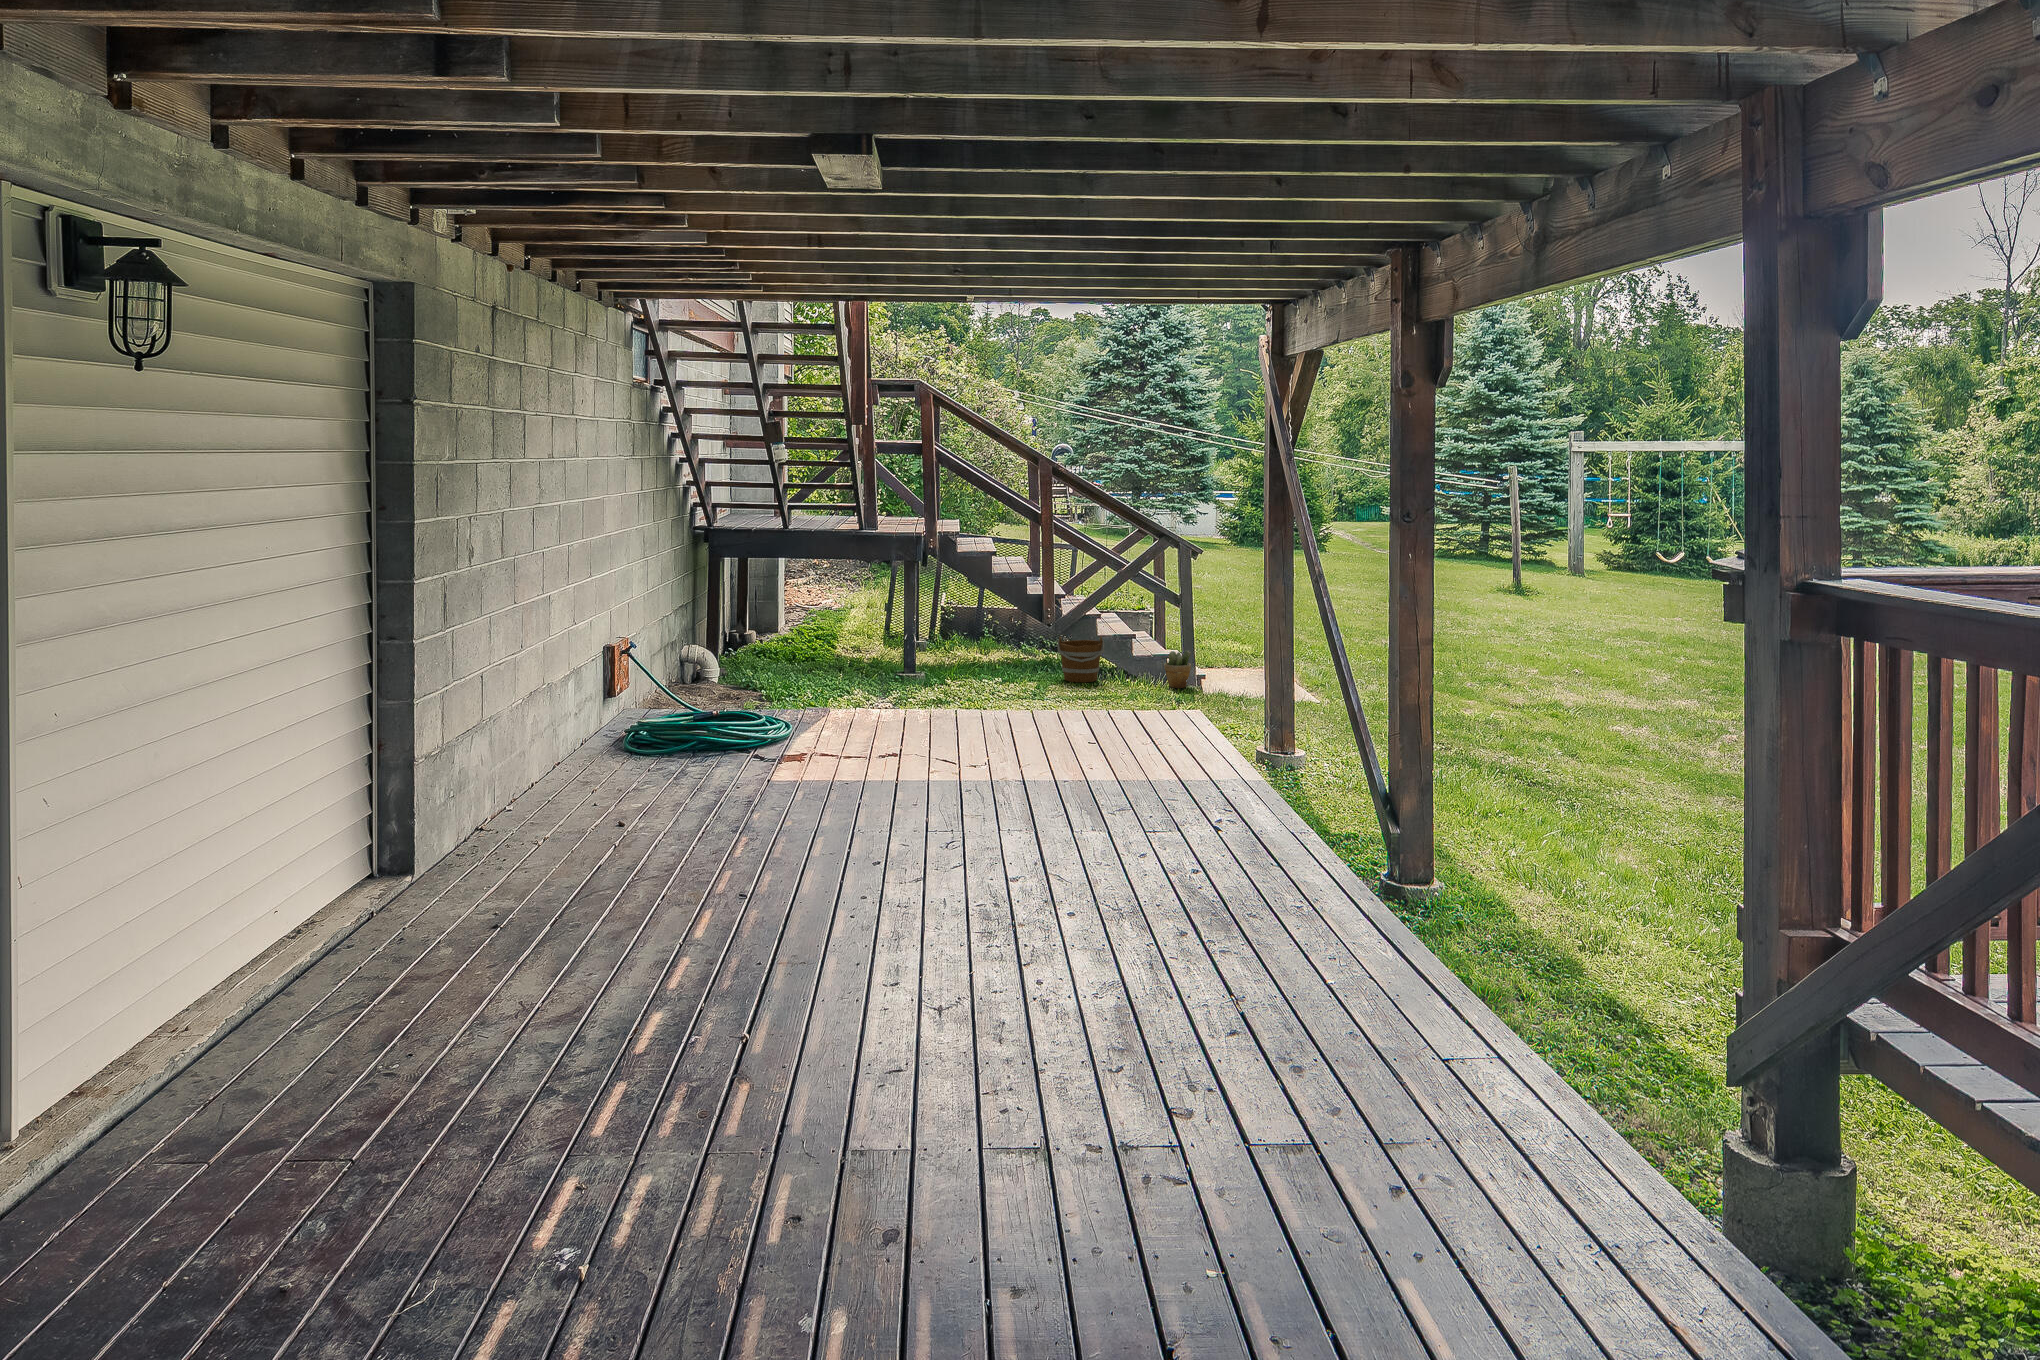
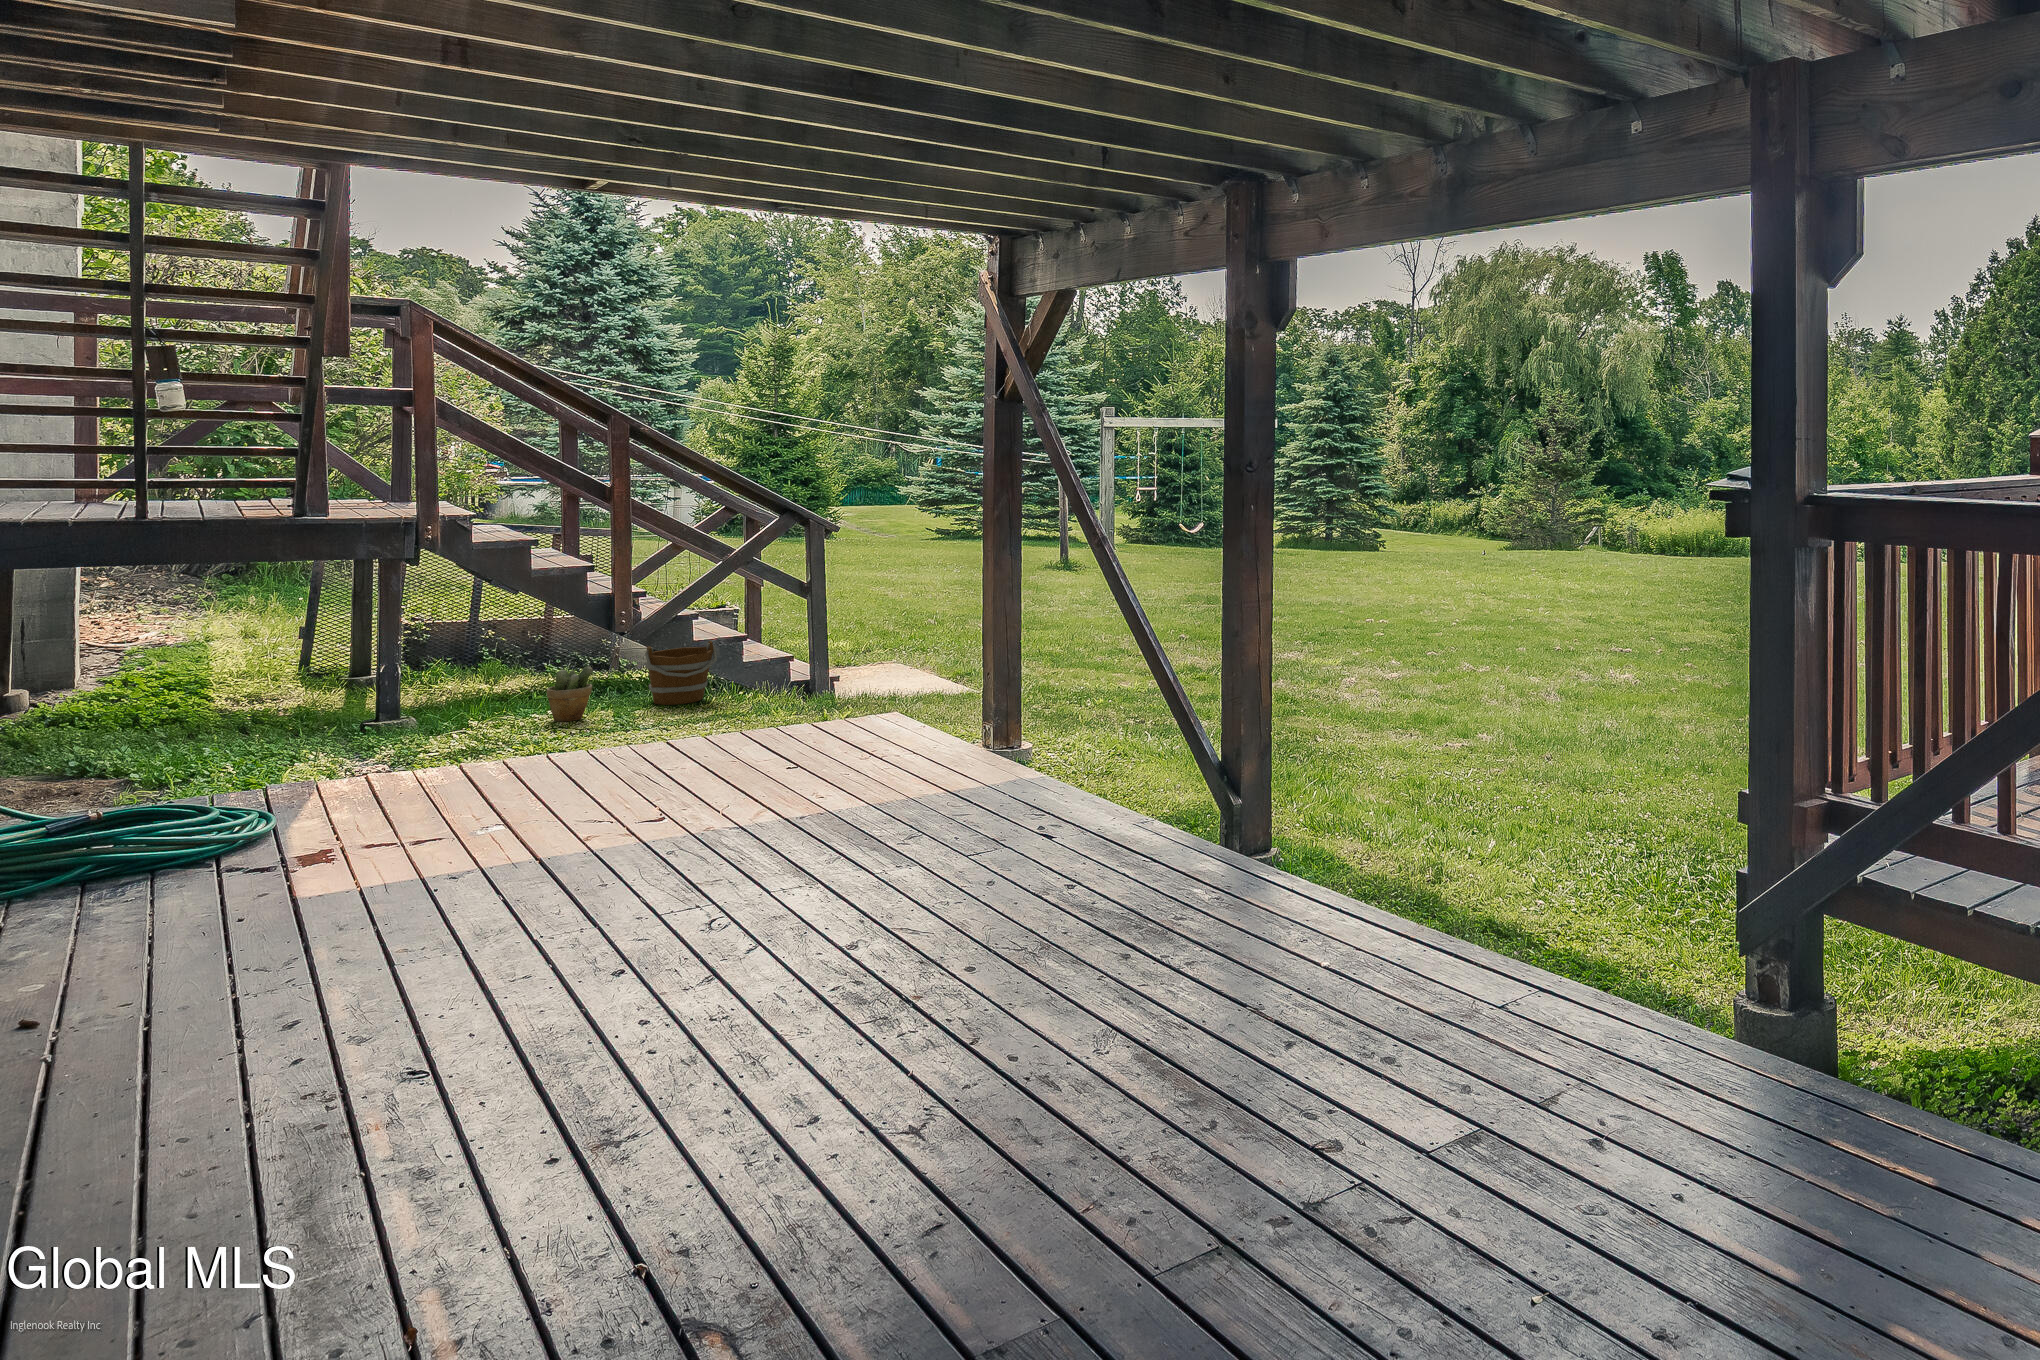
potted plant: present [1164,650,1191,688] -> present [547,666,593,721]

